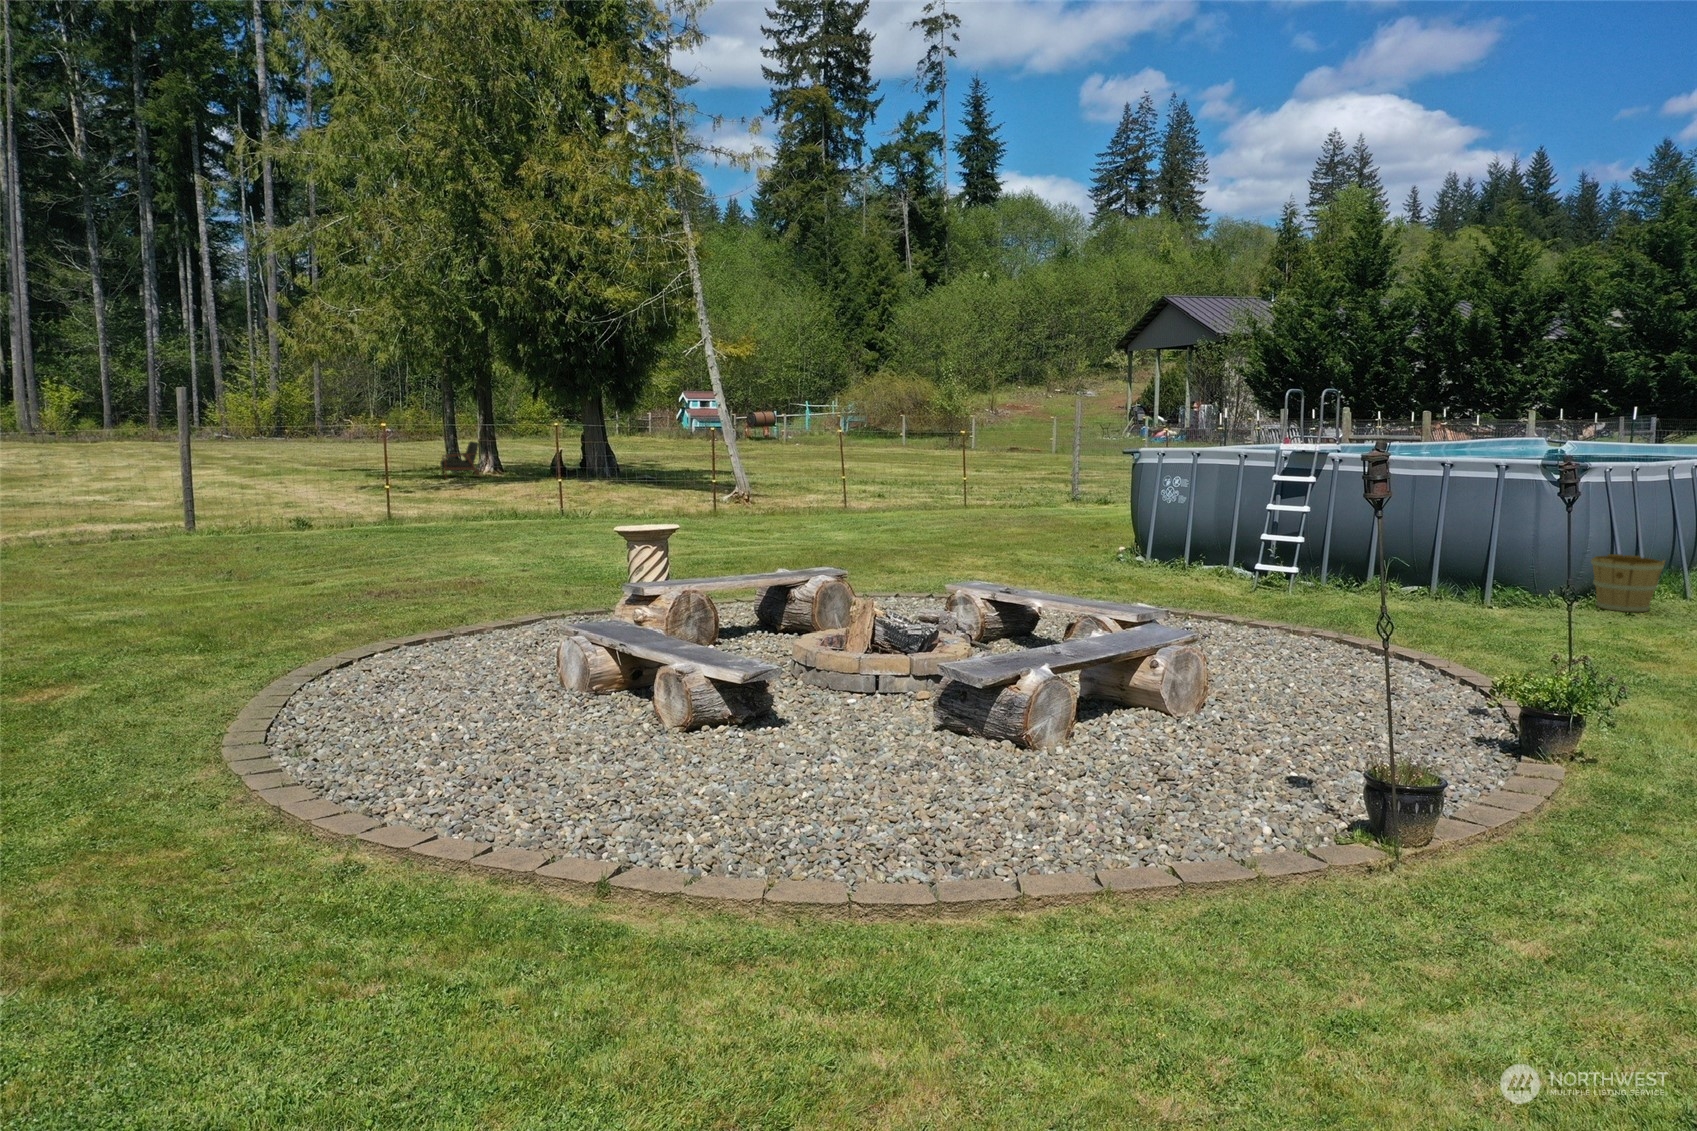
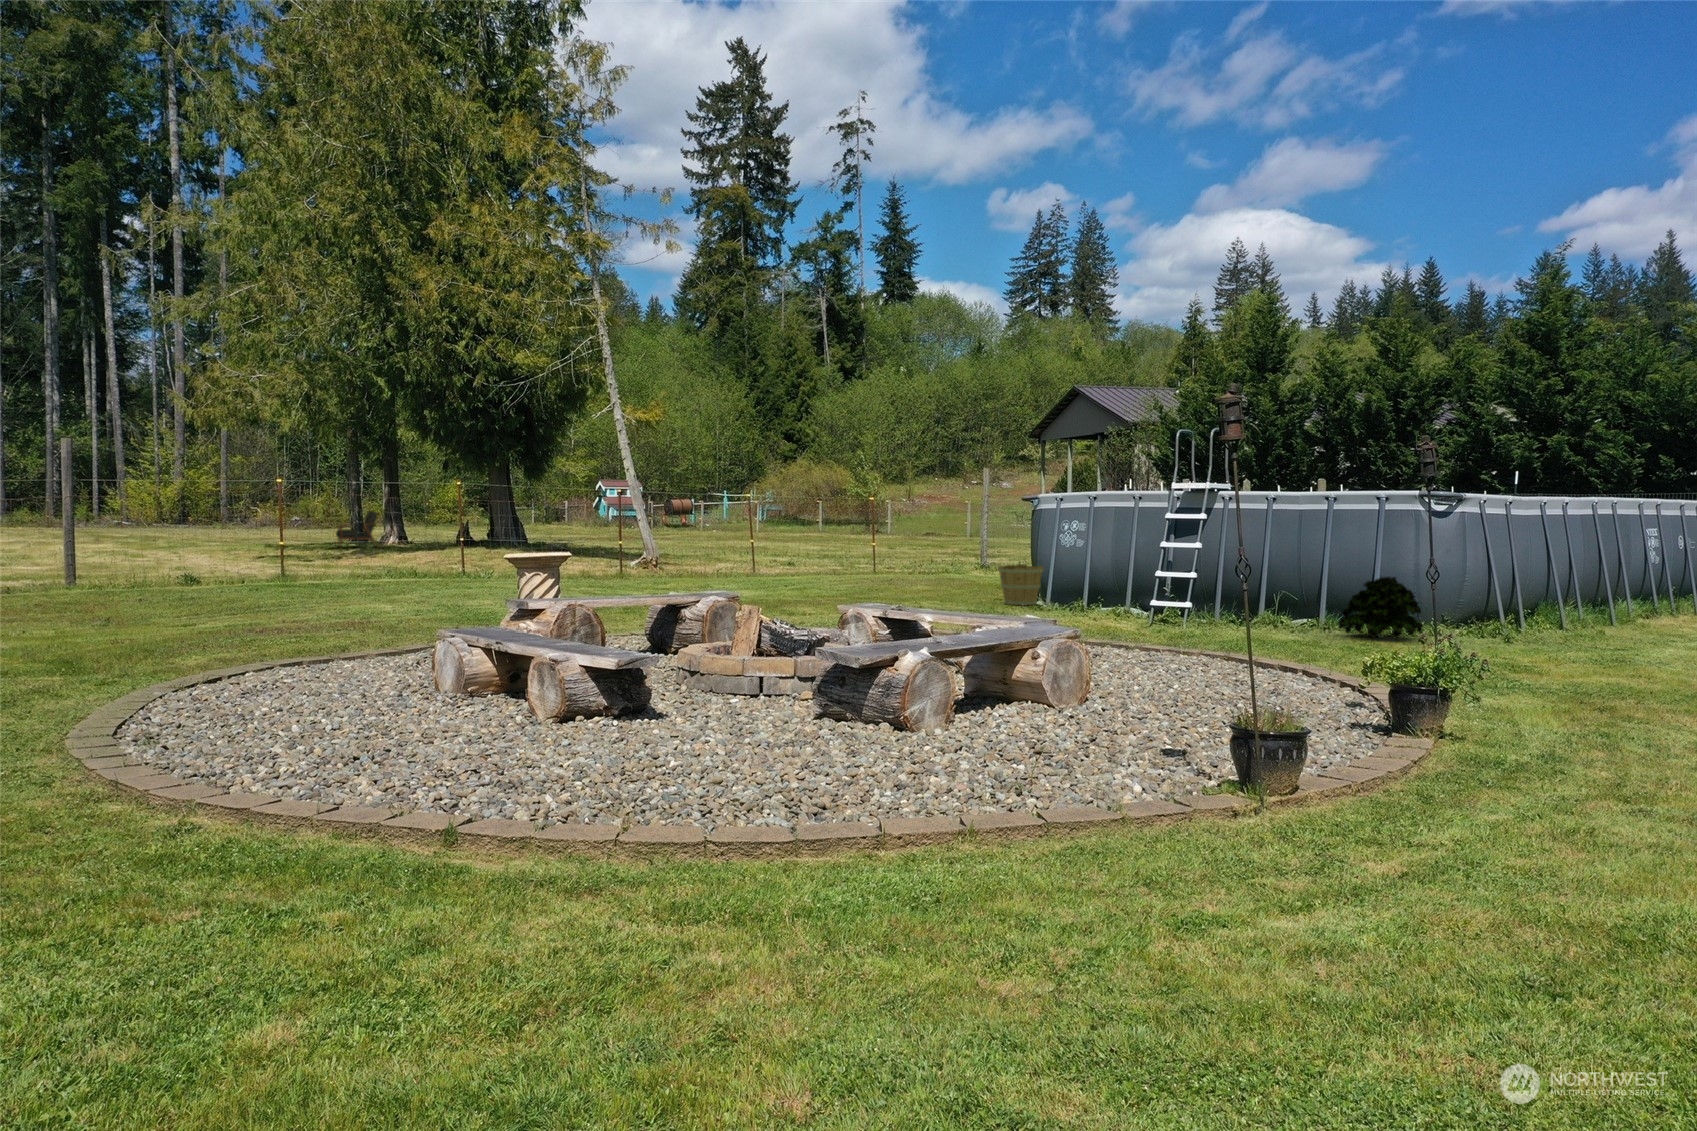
potted plant: none [1449,546,1539,612] -> present [1339,576,1423,638]
wooden bucket: present [1591,554,1665,612] -> present [998,564,1044,606]

